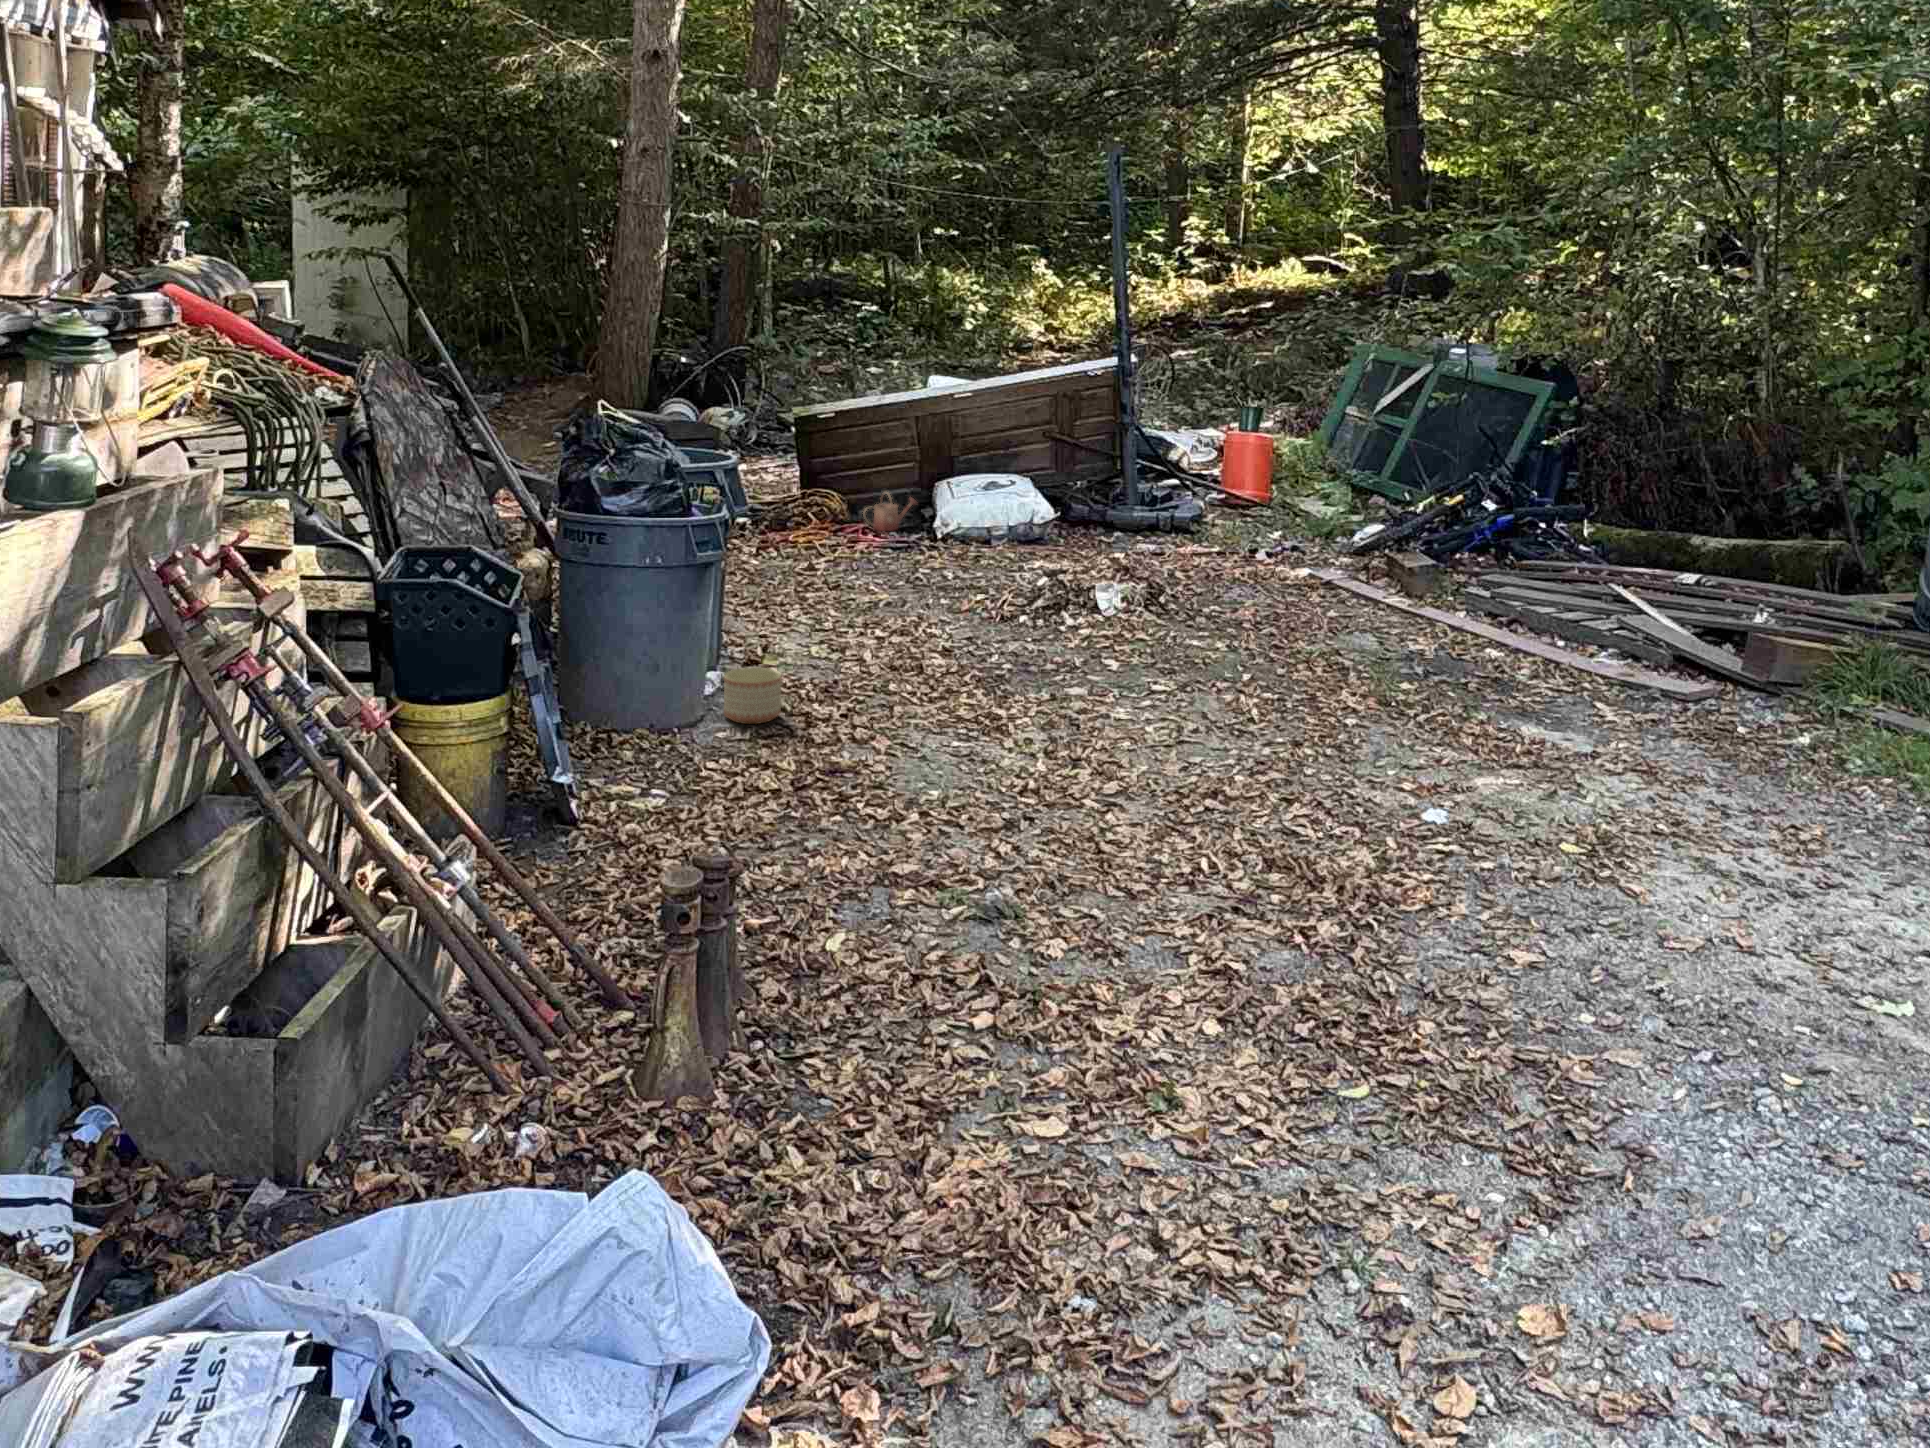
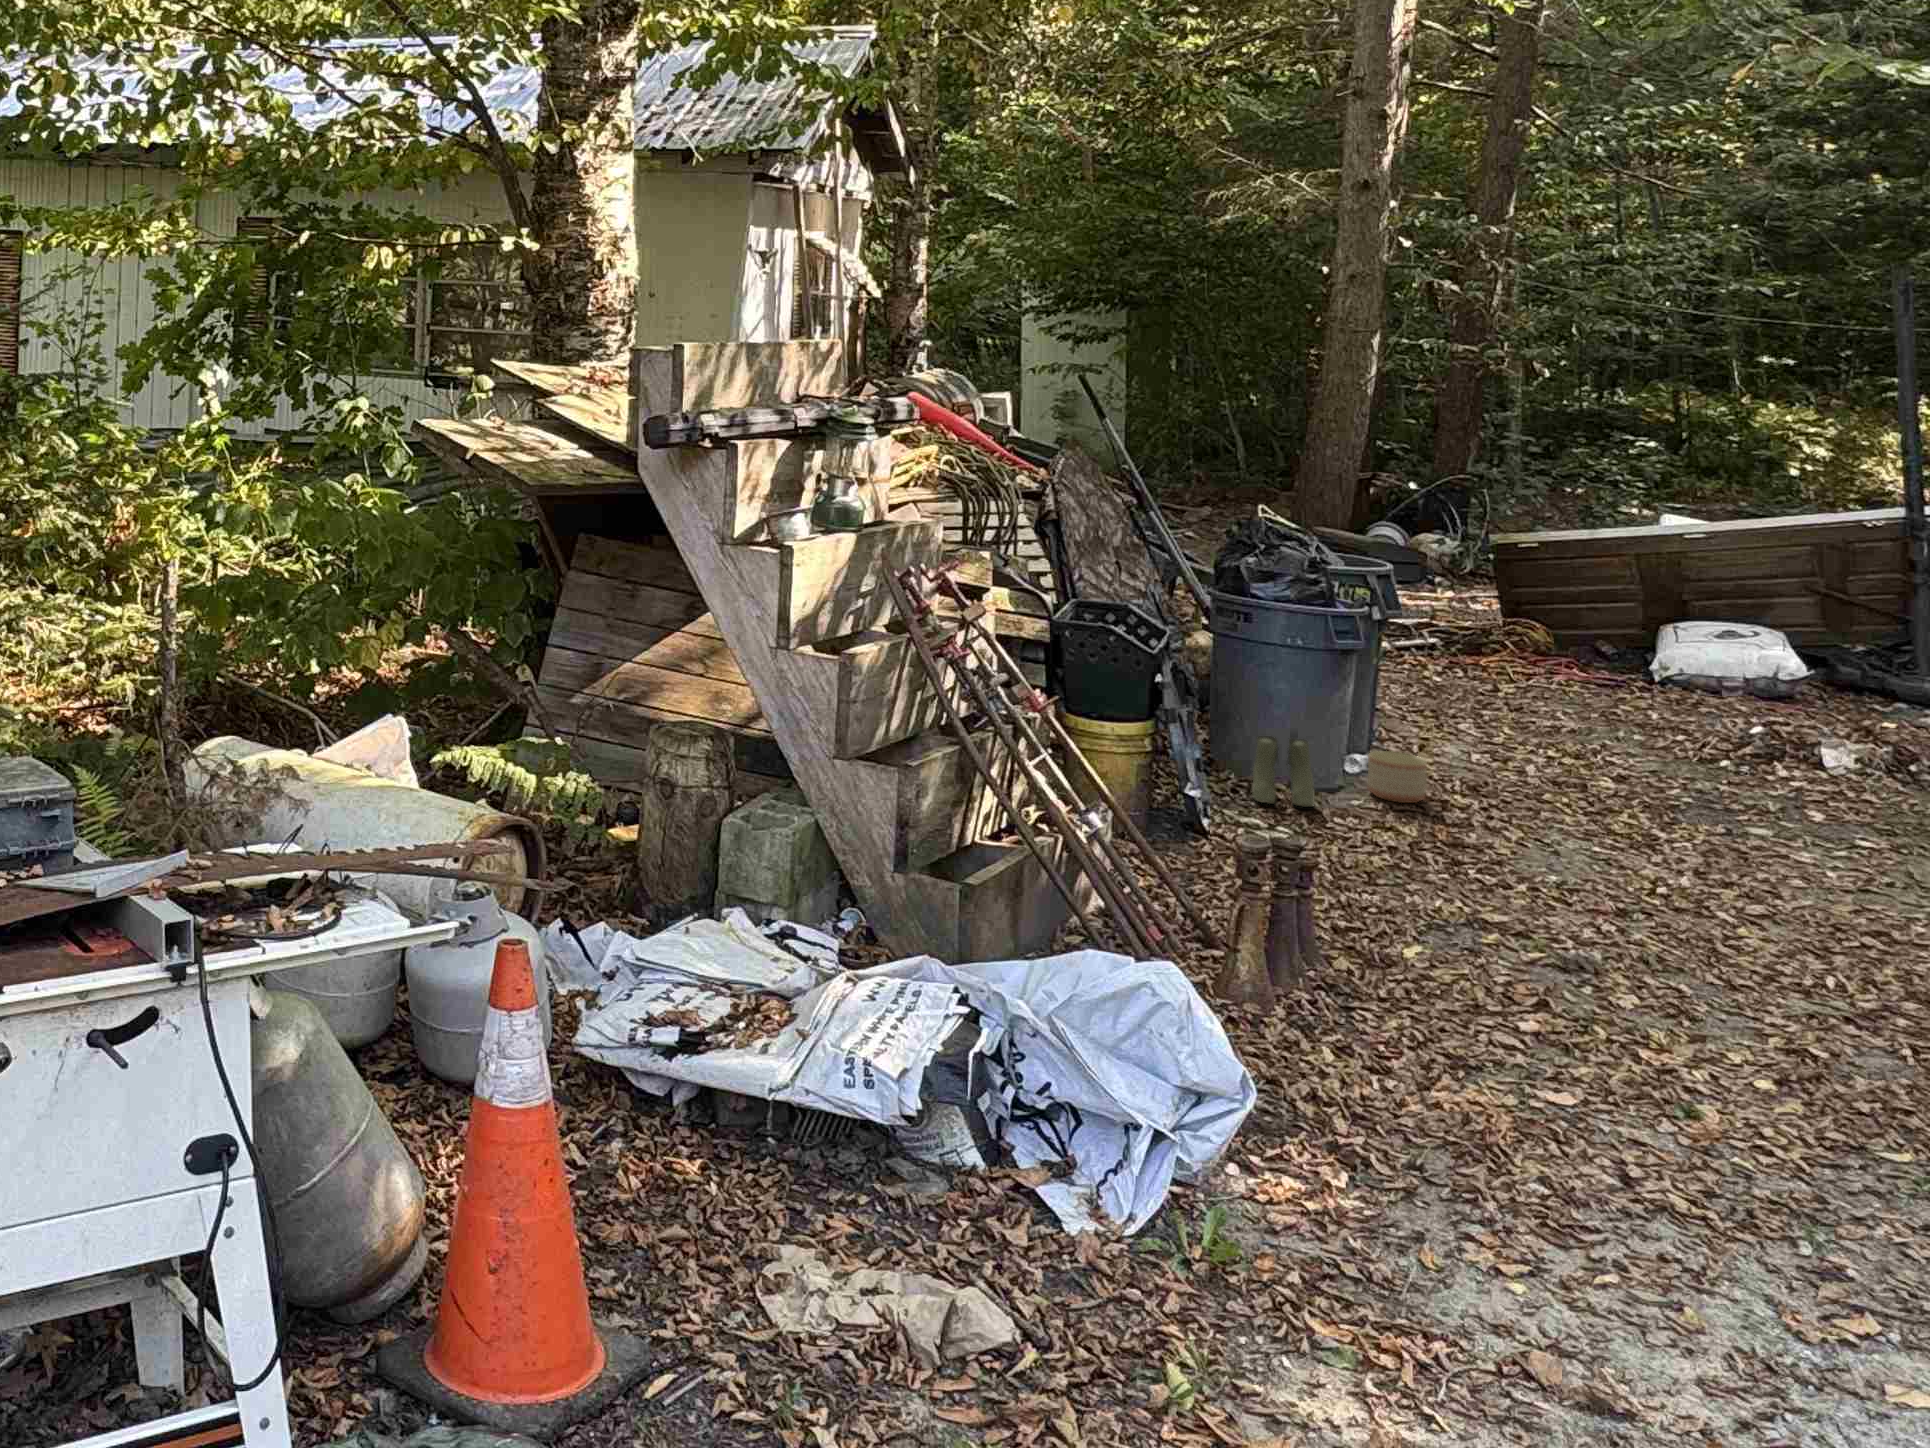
watering can: present [864,492,918,531] -> none [1563,622,1632,663]
boots: none [609,673,675,757] -> present [1252,736,1315,807]

